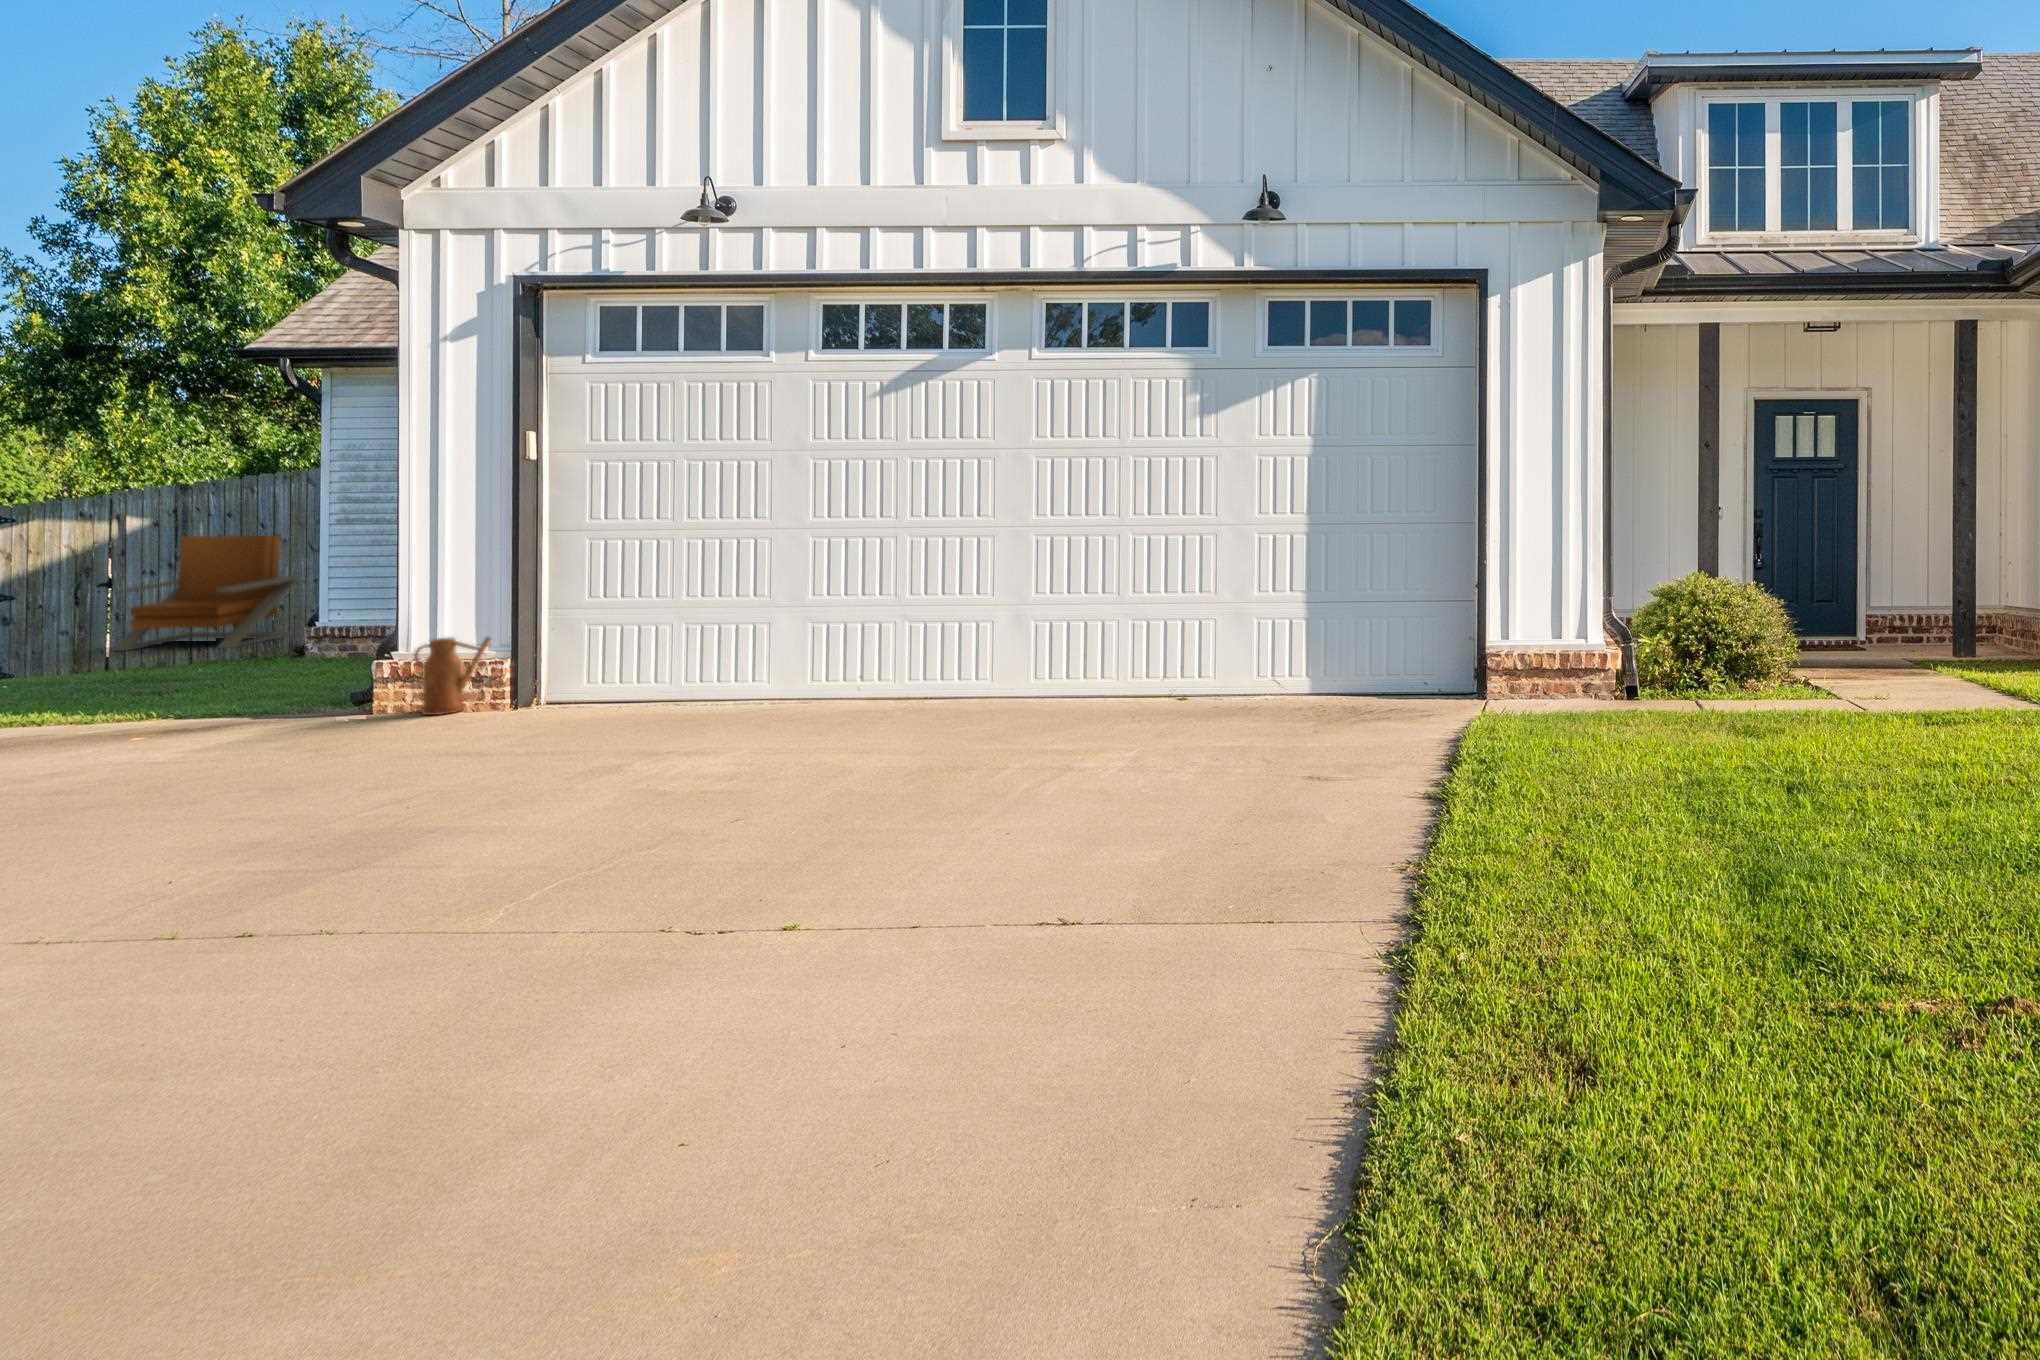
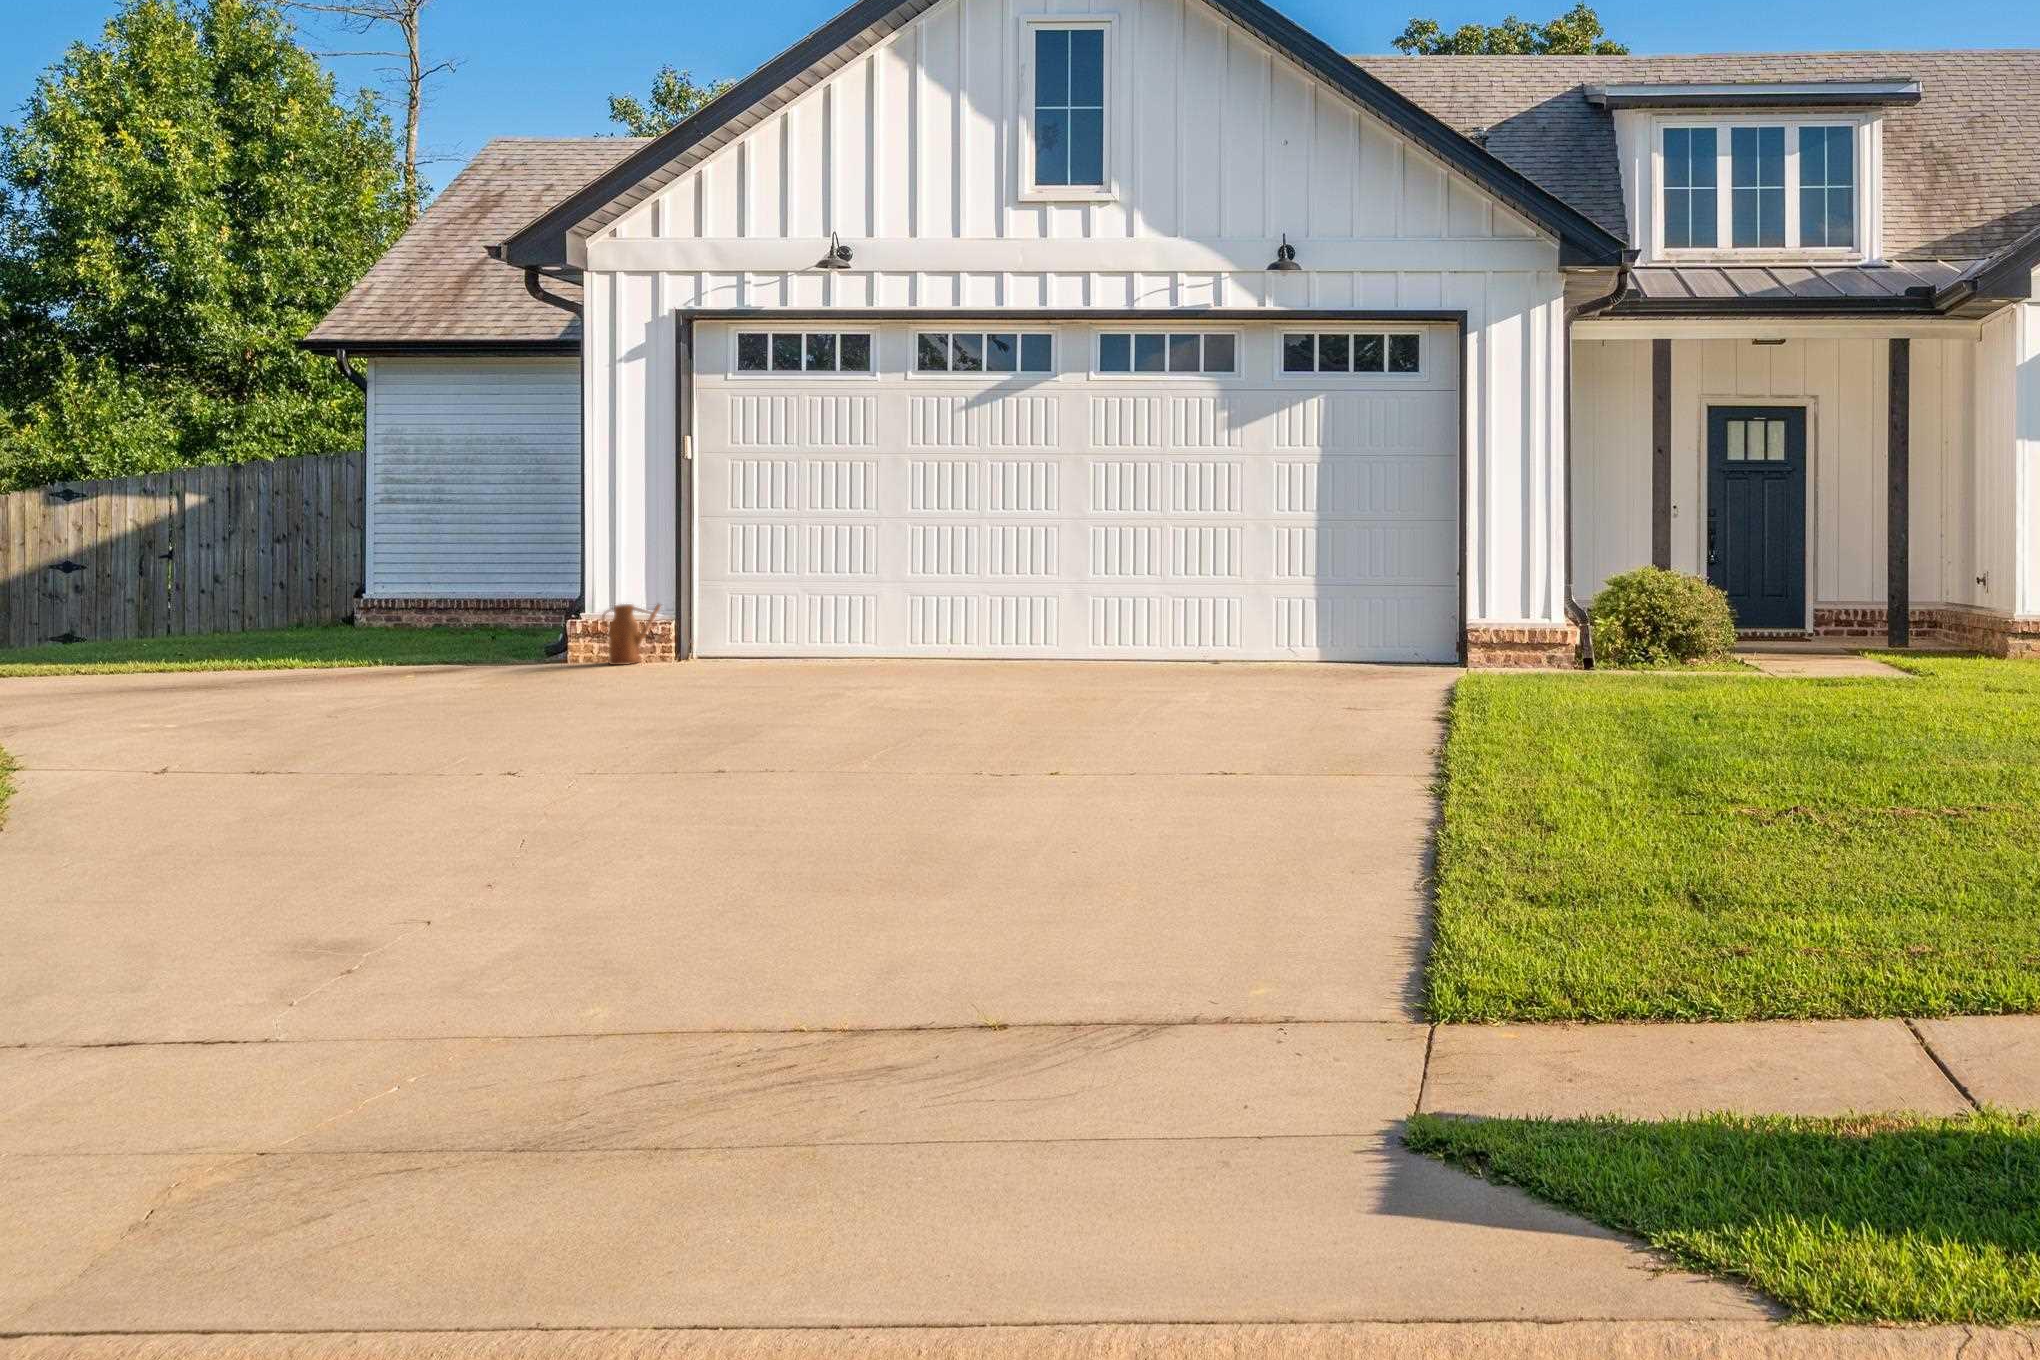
lounge chair: present [113,535,300,651] -> none [319,542,466,637]

